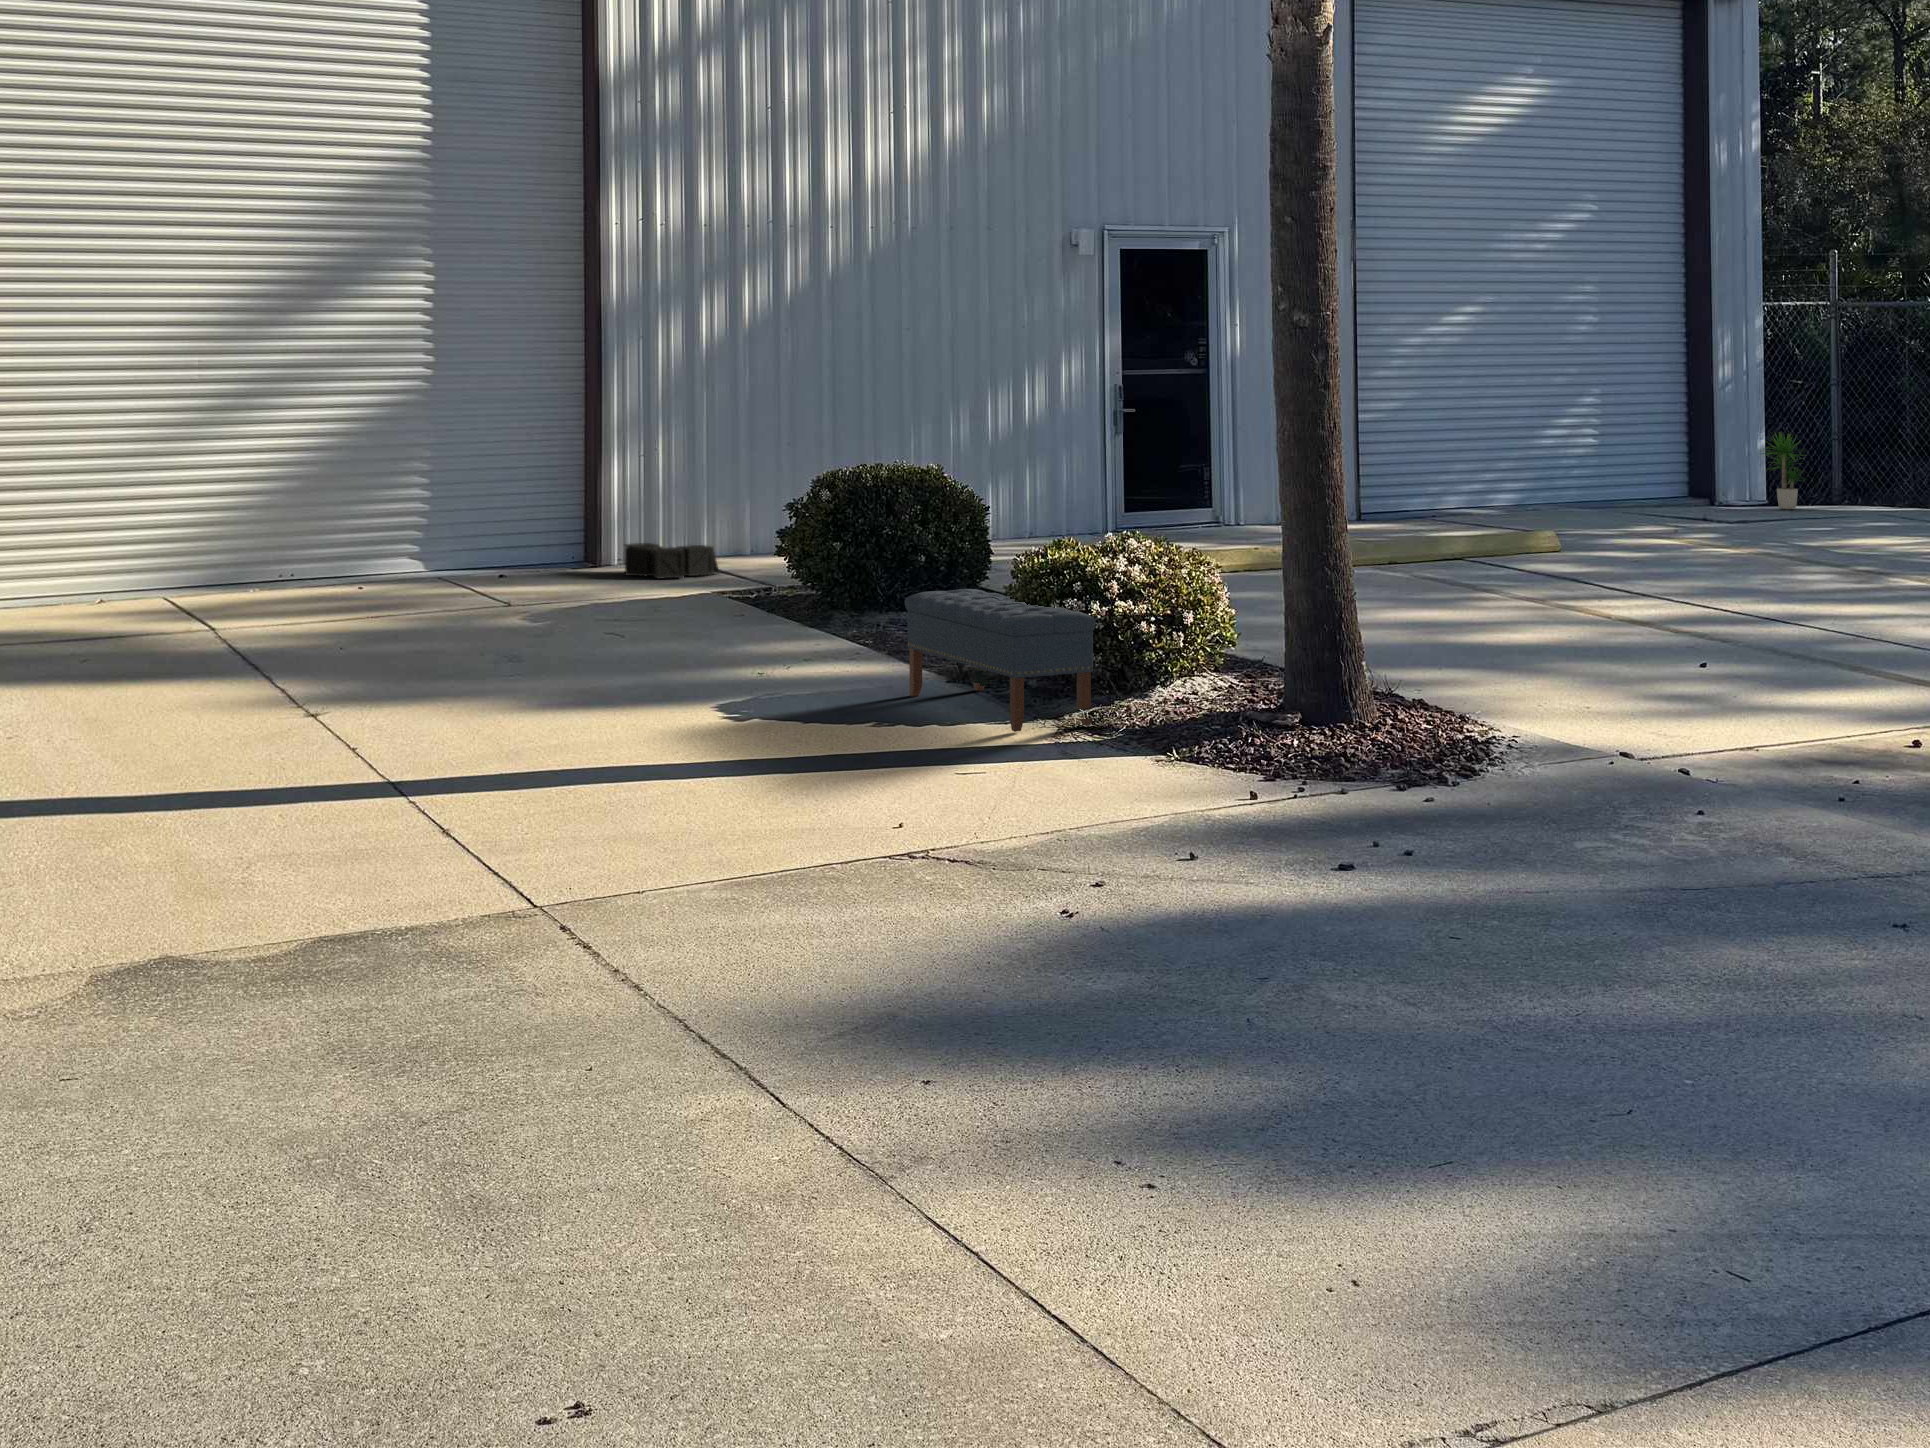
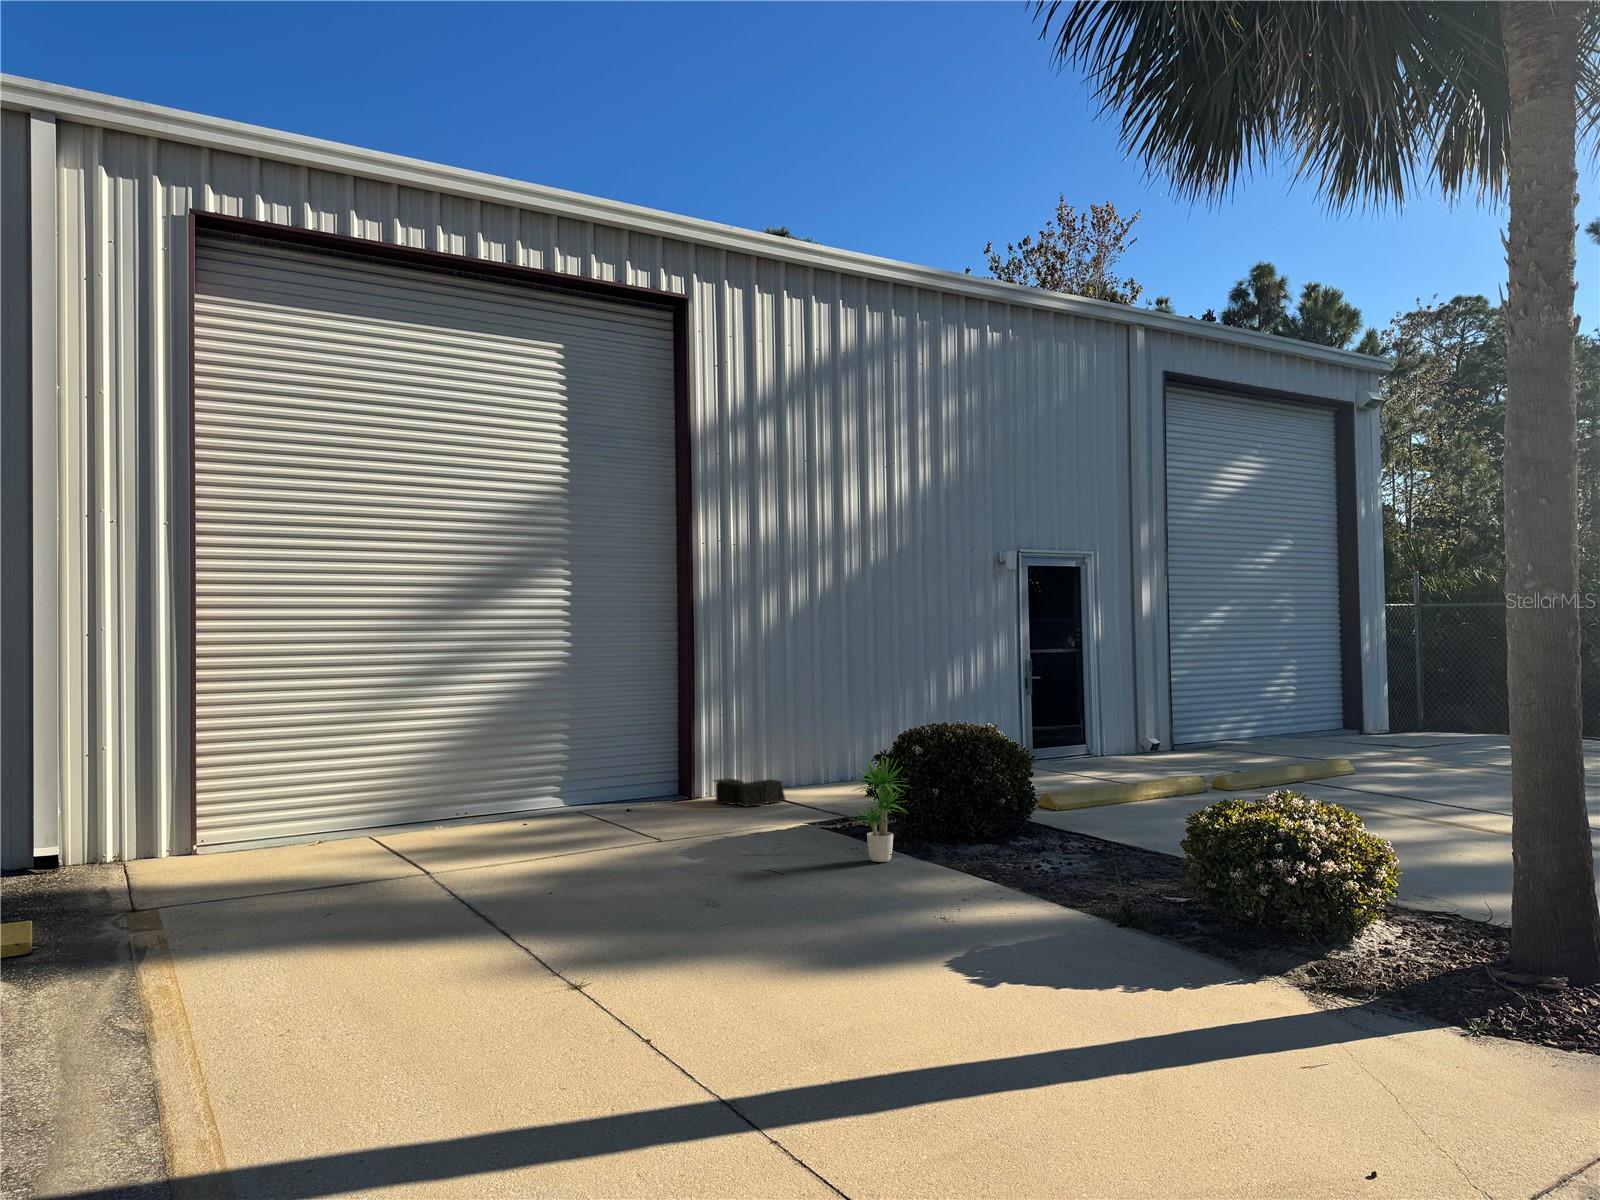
potted plant: present [1764,433,1802,509] -> present [854,758,906,862]
bench: present [905,589,1096,732] -> none [1092,838,1325,988]

